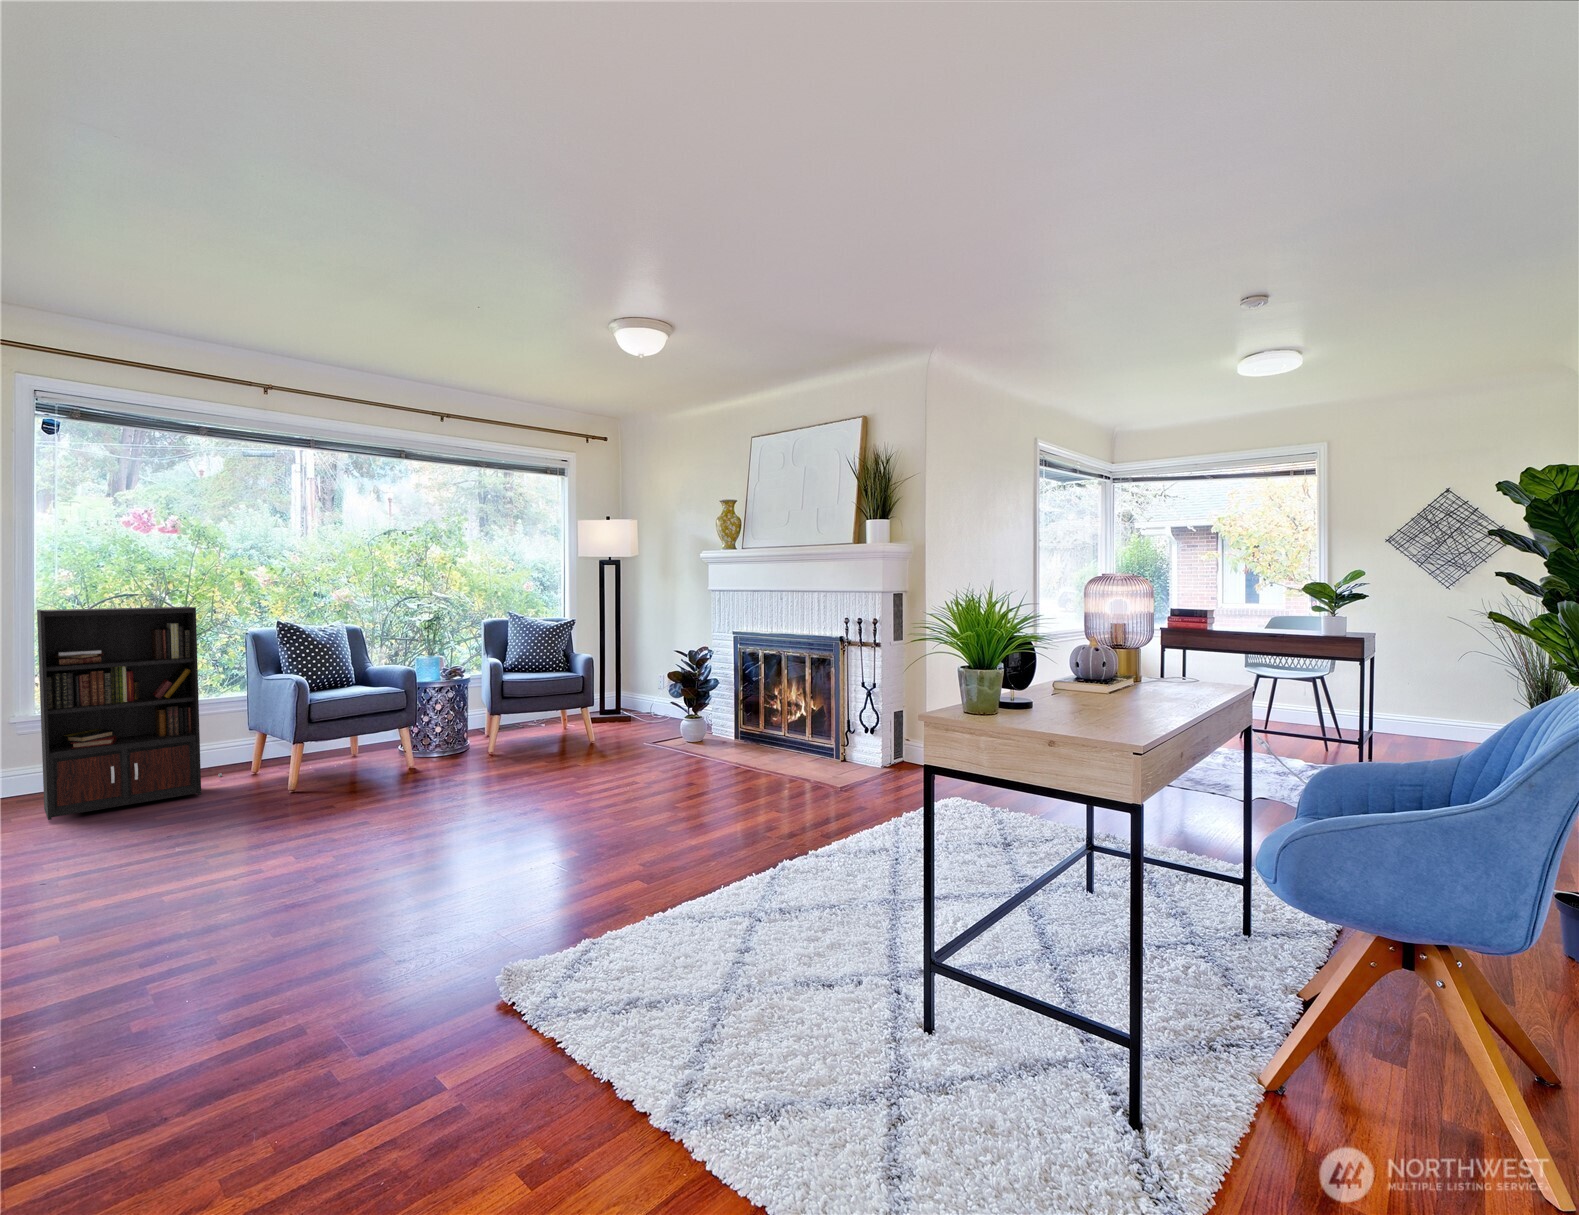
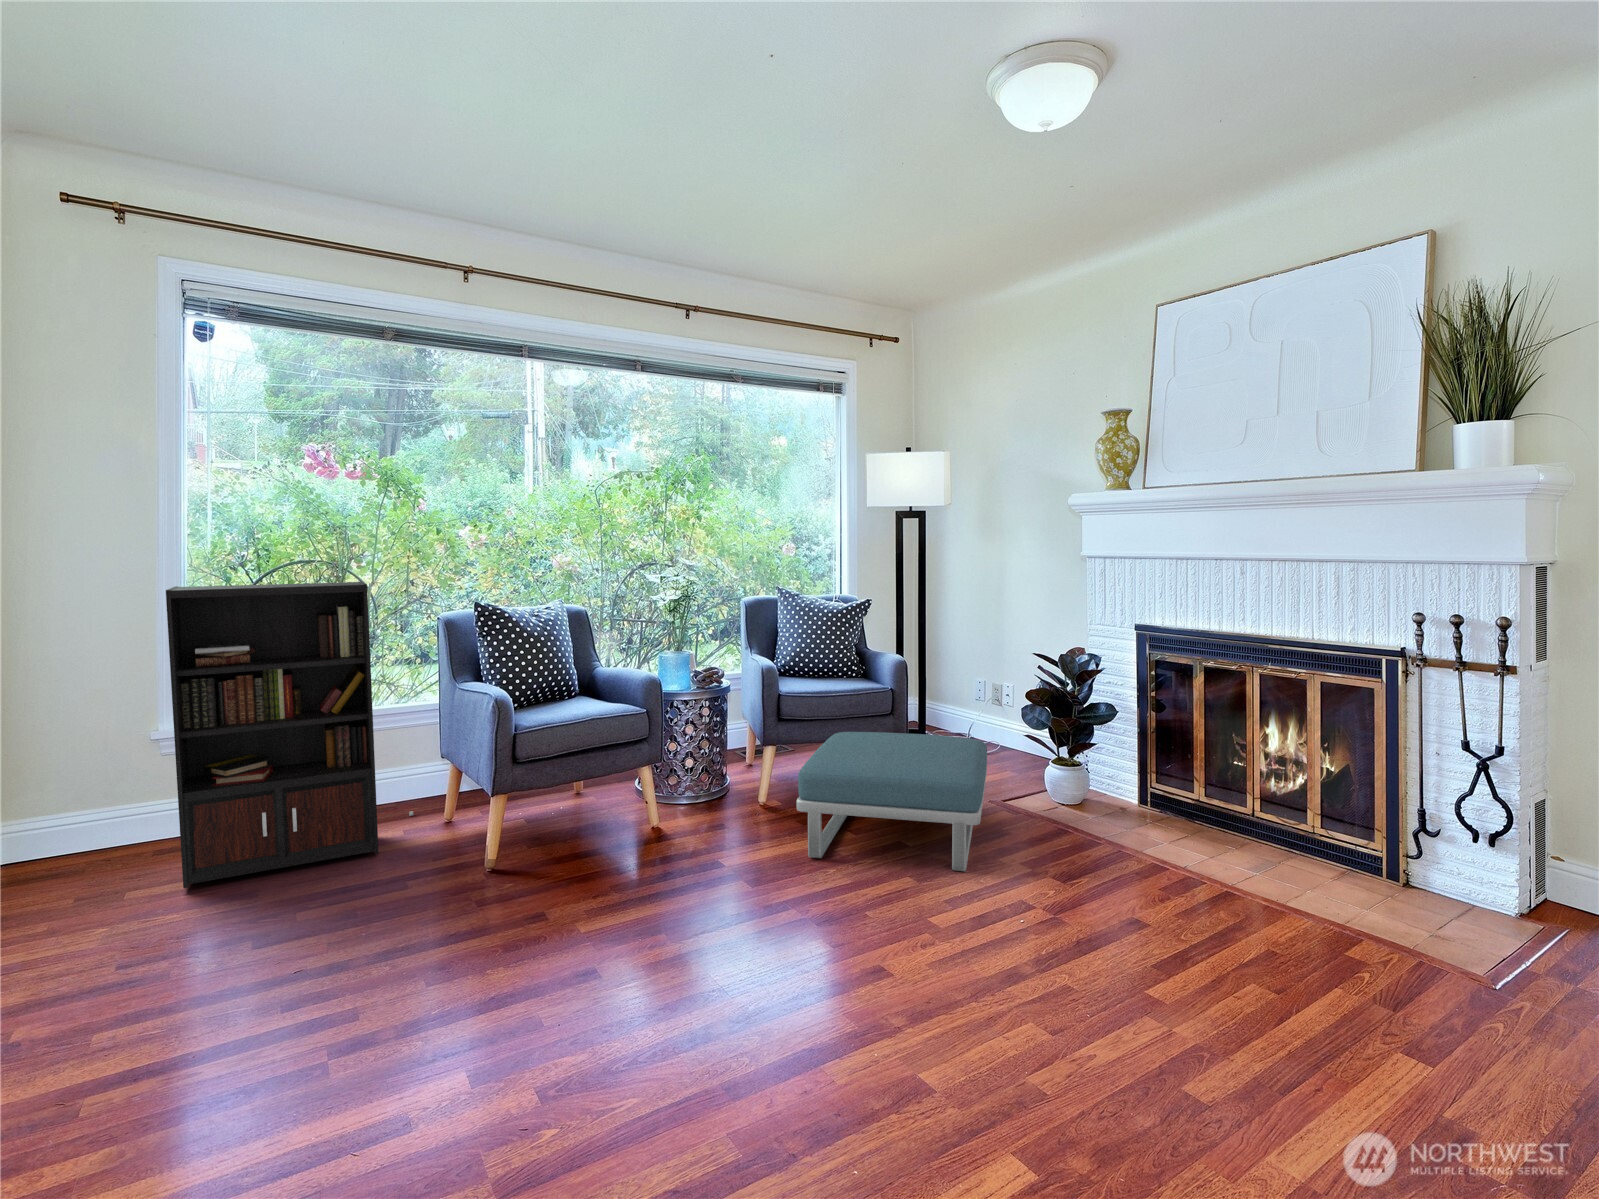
footstool: none [509,702,640,776] -> present [797,732,987,872]

